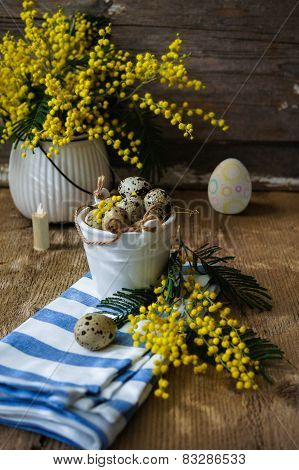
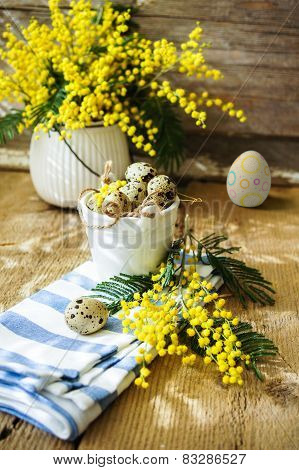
candle: present [32,203,50,251] -> none [45,187,62,236]

